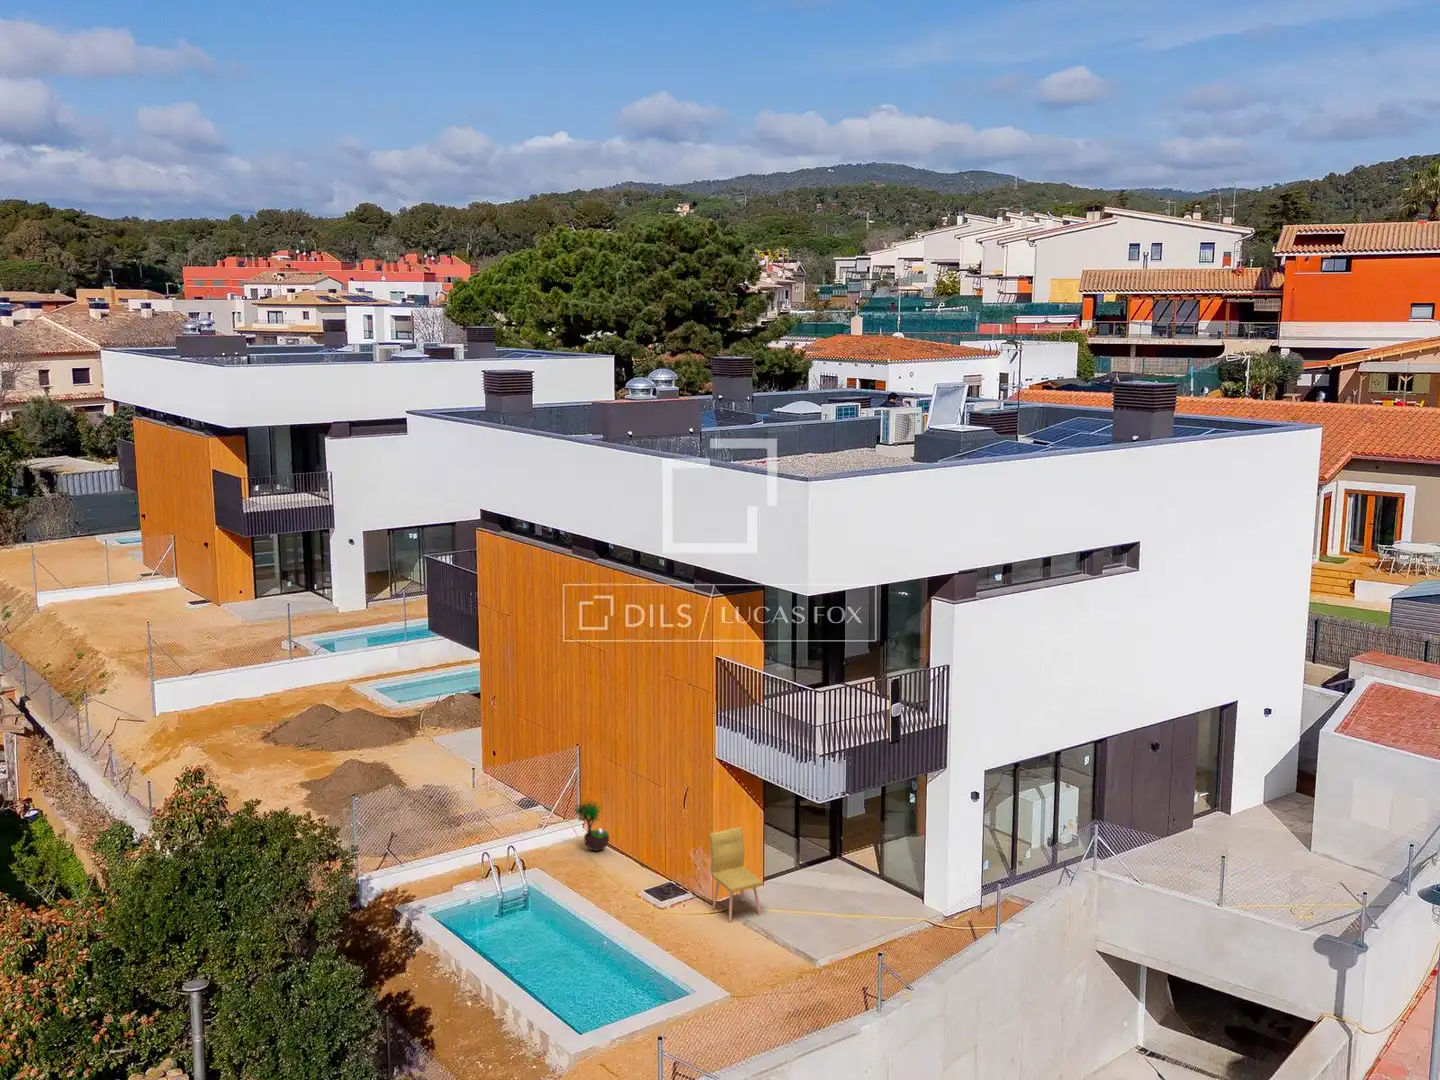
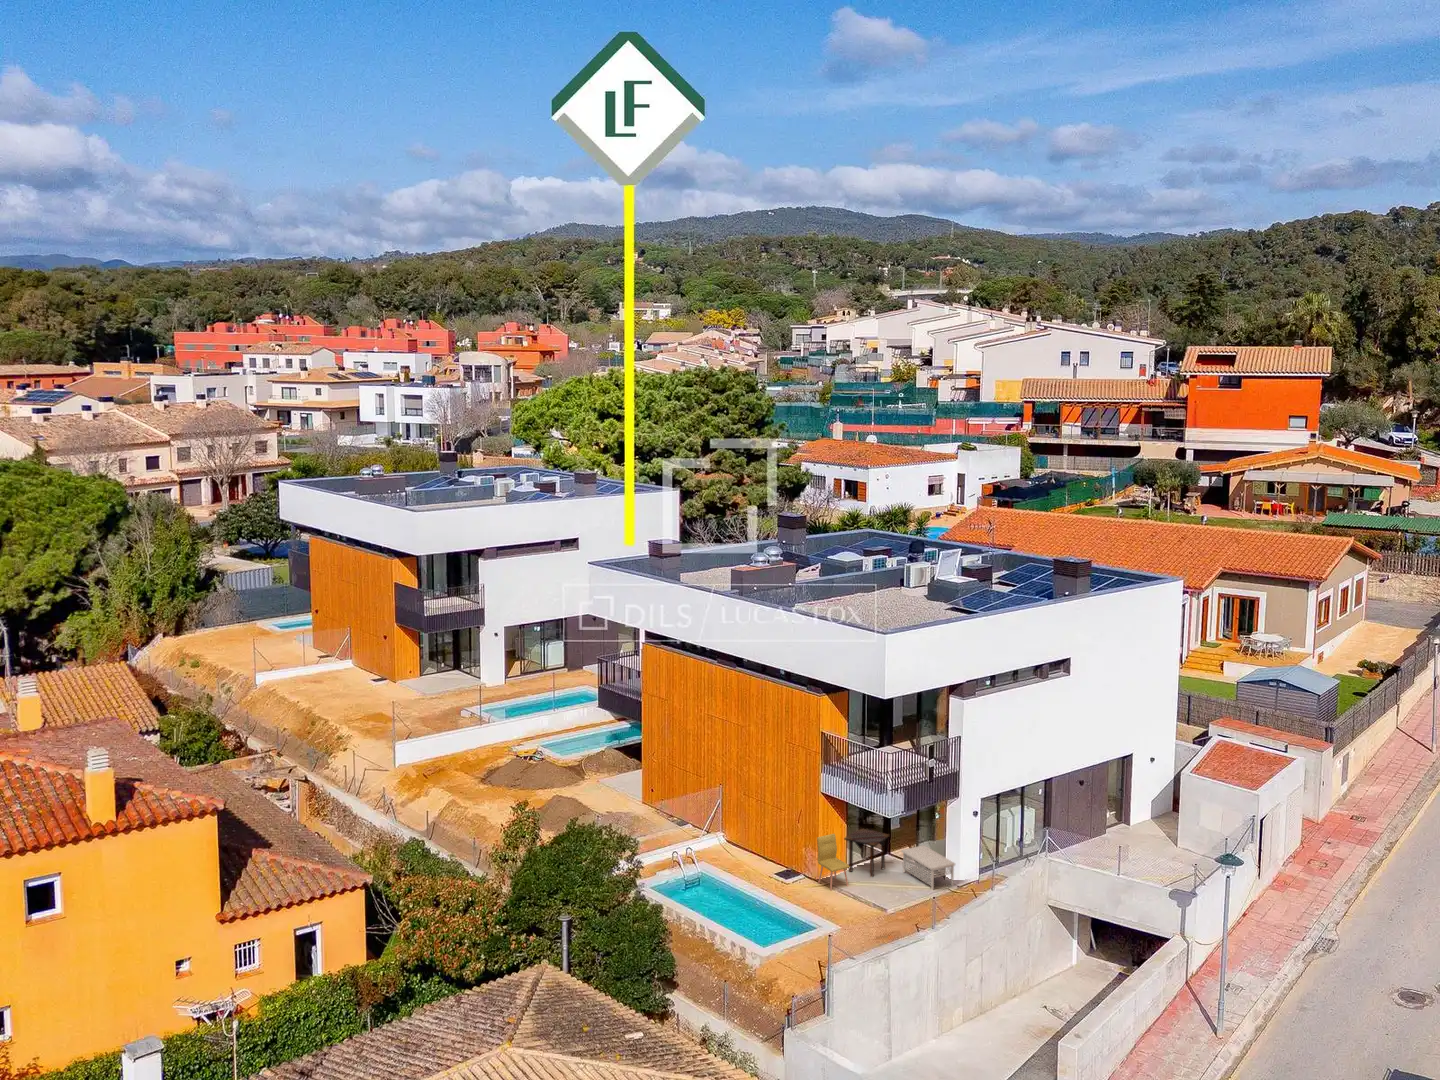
potted tree: present [575,803,609,851] -> none [720,817,744,852]
side table: none [759,817,836,900] -> present [844,829,890,877]
storage bench: none [854,847,941,925] -> present [902,846,955,890]

